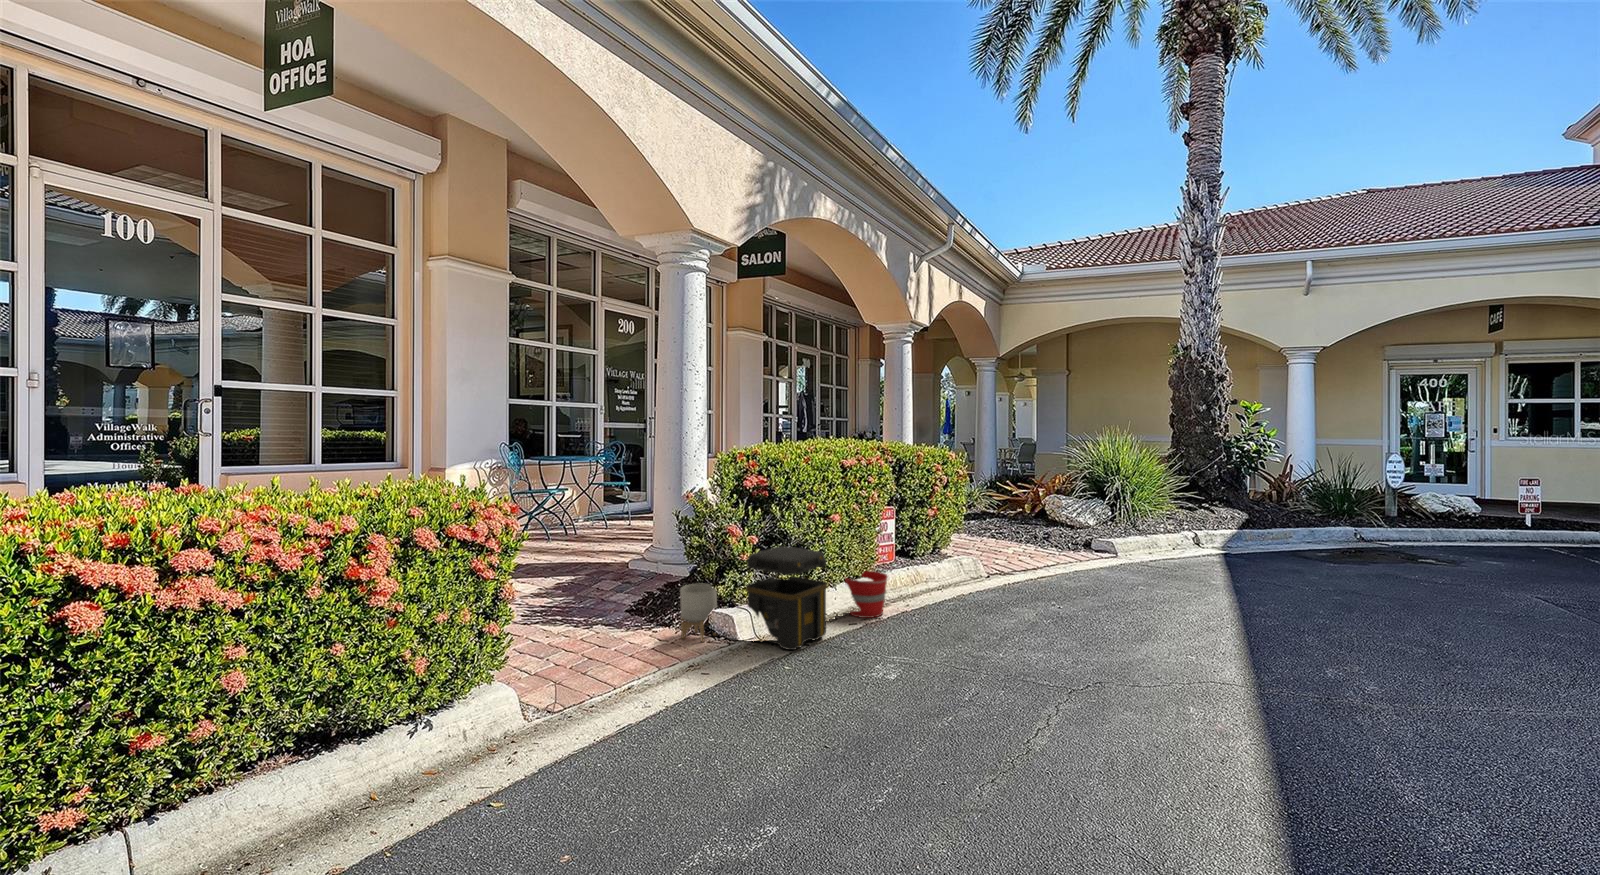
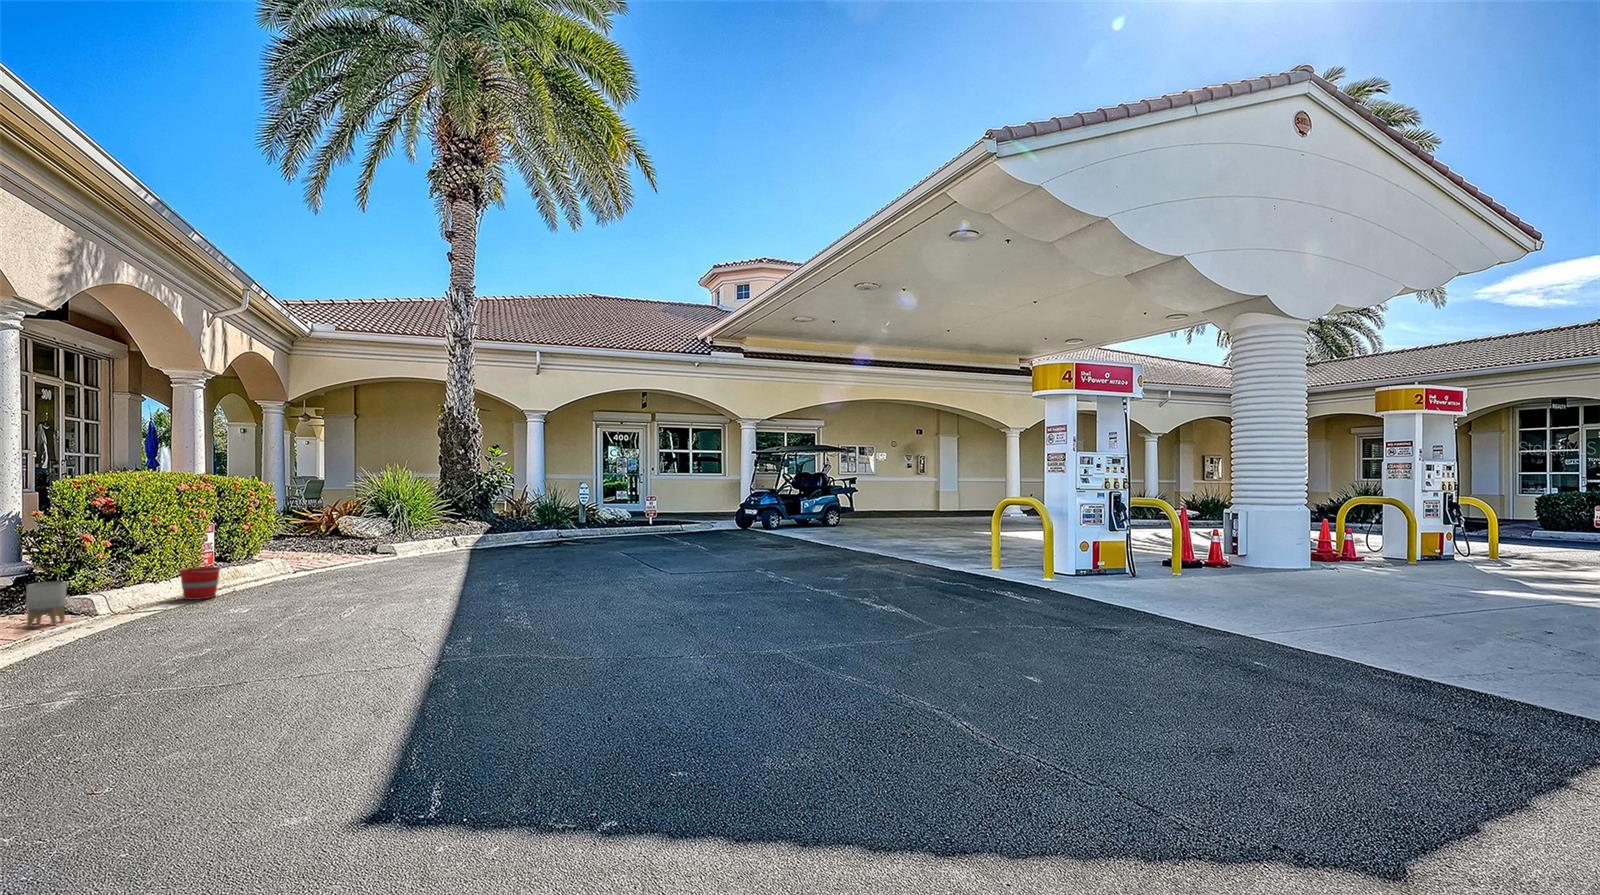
toolbox: present [746,546,827,650] -> none [100,546,177,619]

